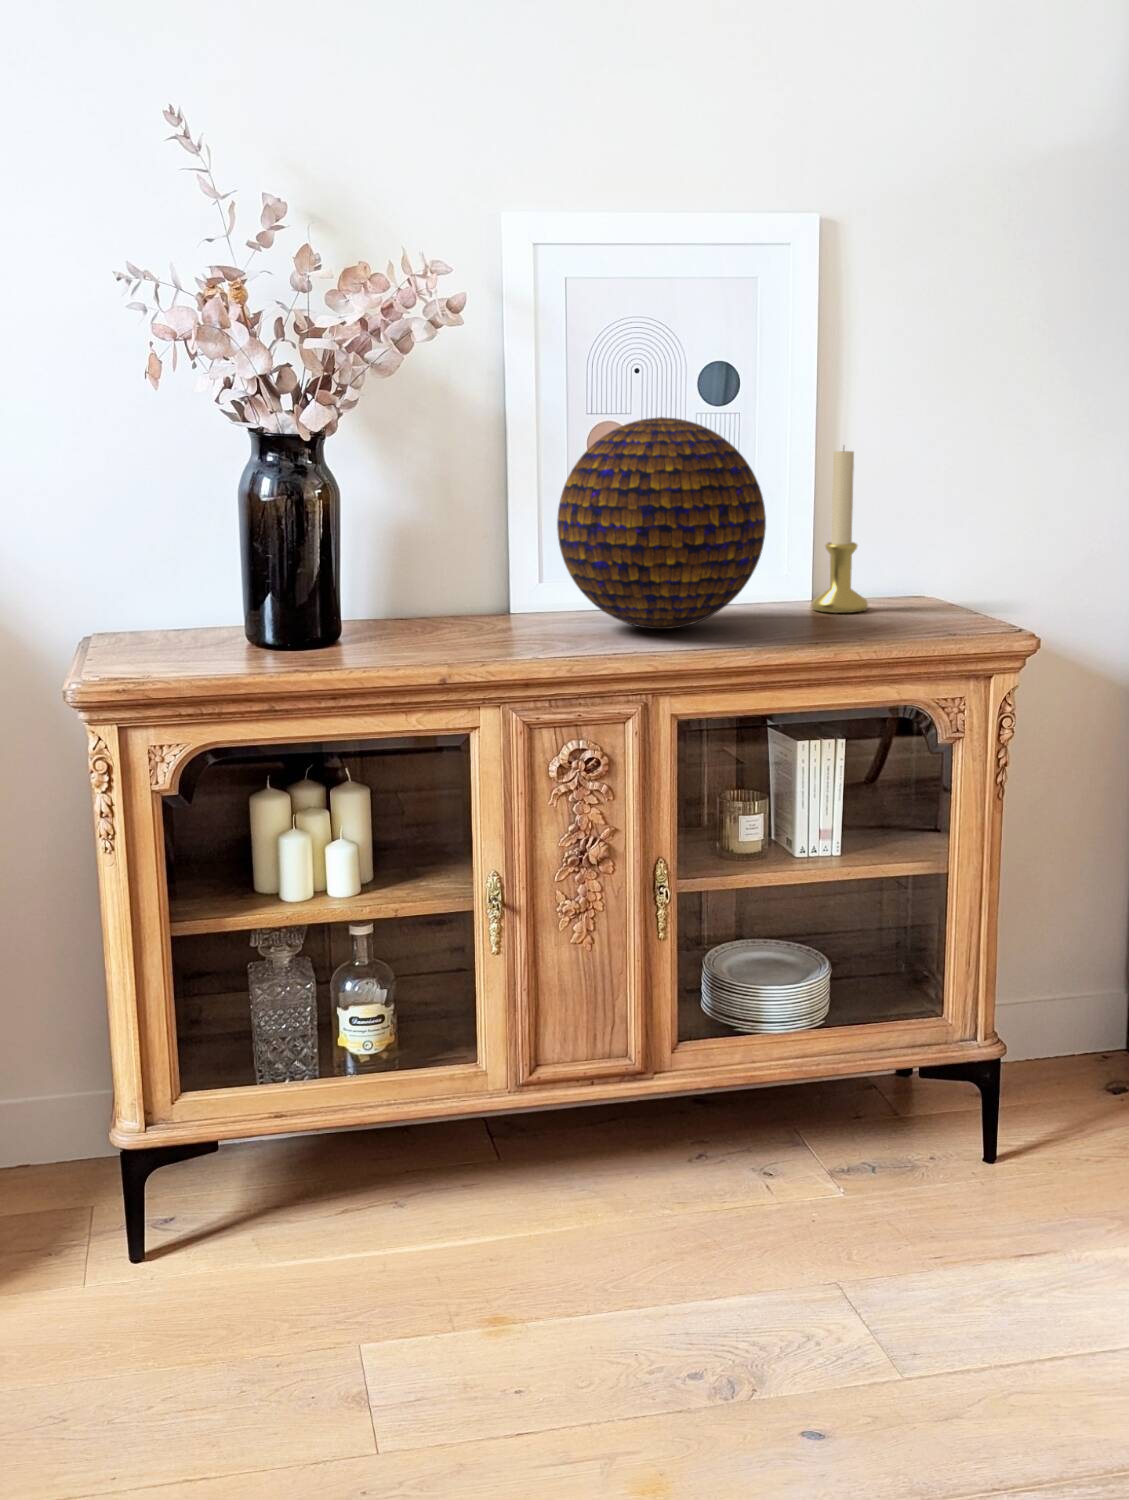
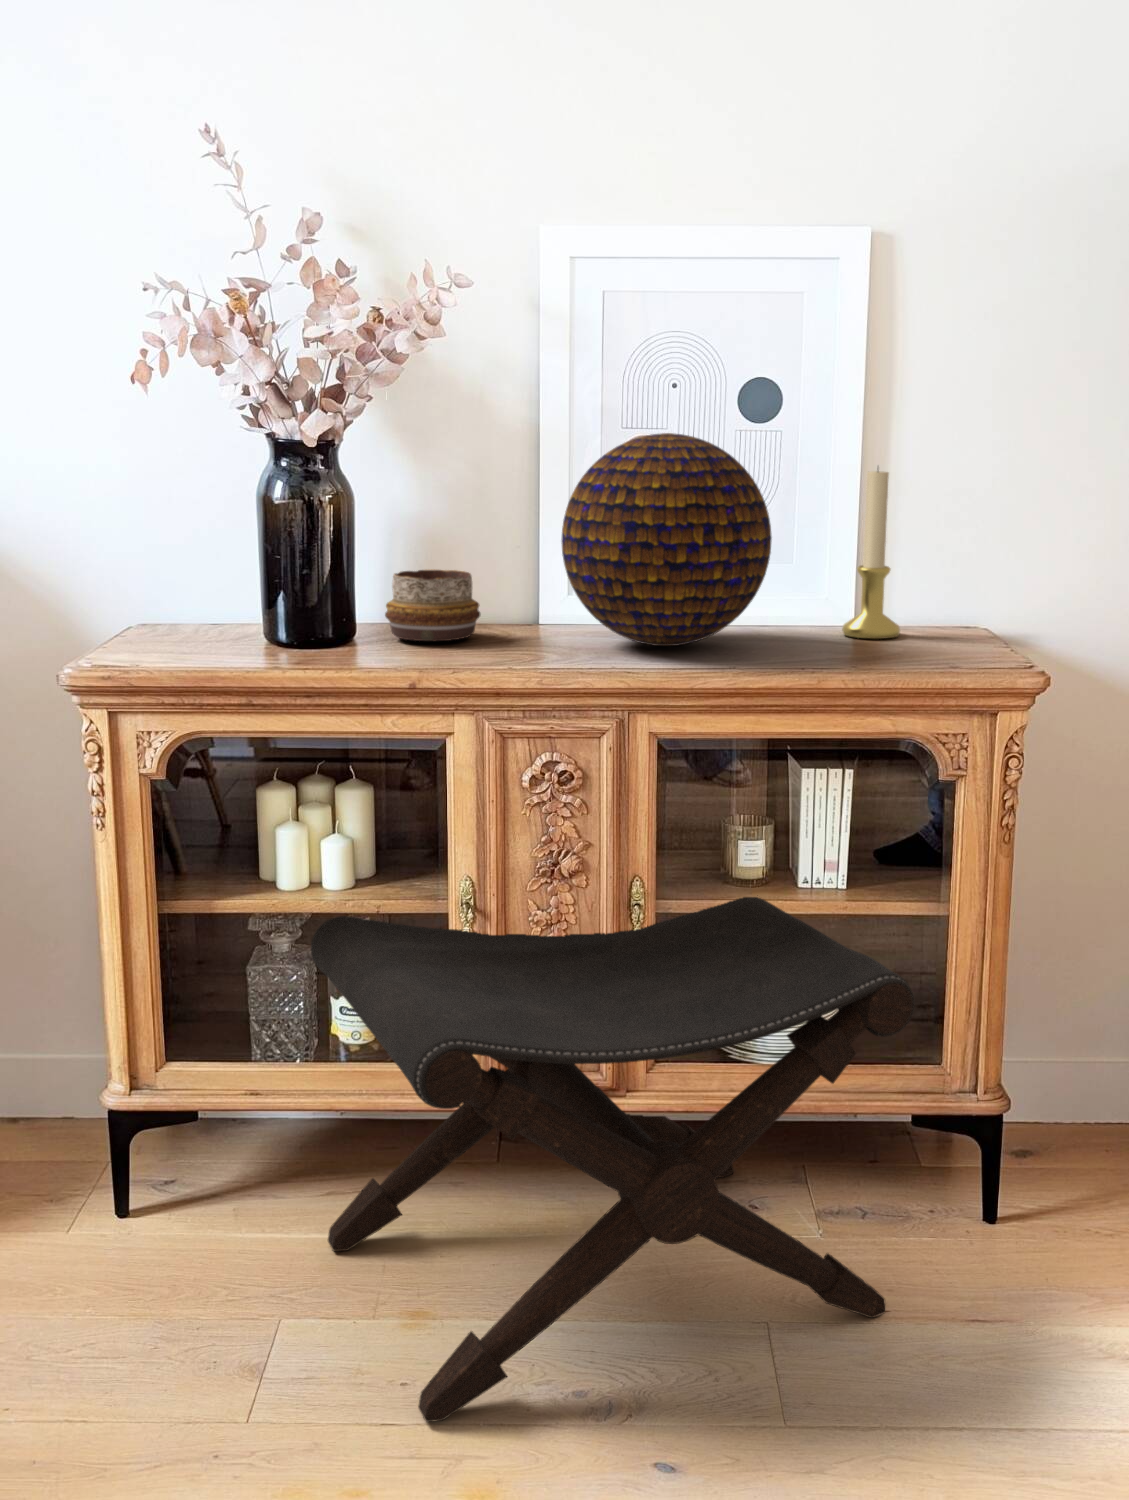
decorative bowl: none [376,563,473,636] -> present [385,570,480,642]
footstool: none [349,850,970,1428] -> present [311,897,915,1422]

